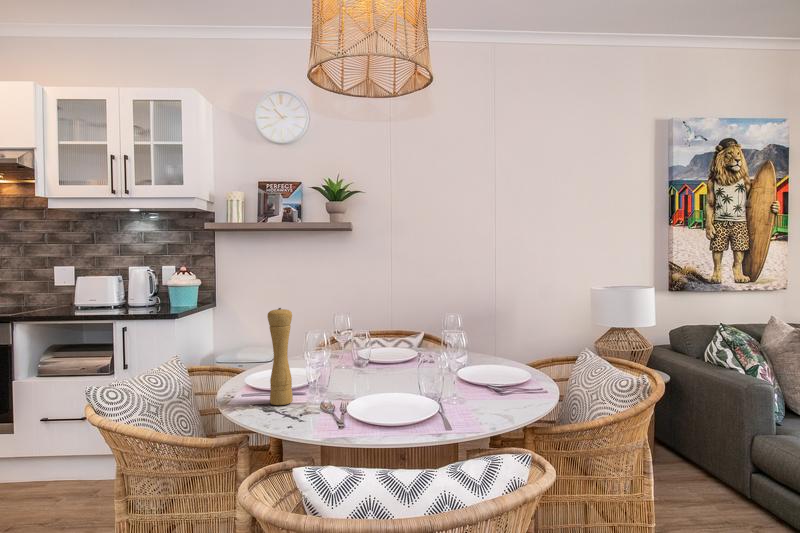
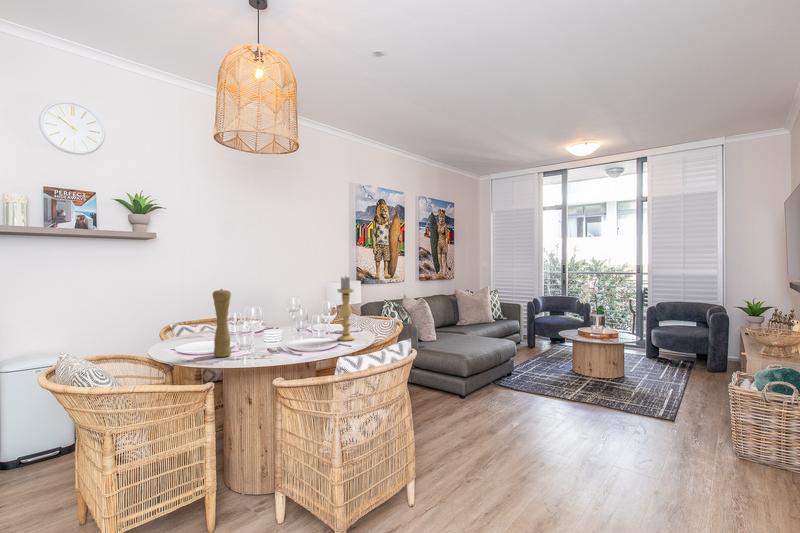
candle holder: none [473,293,505,413] -> present [338,276,355,341]

